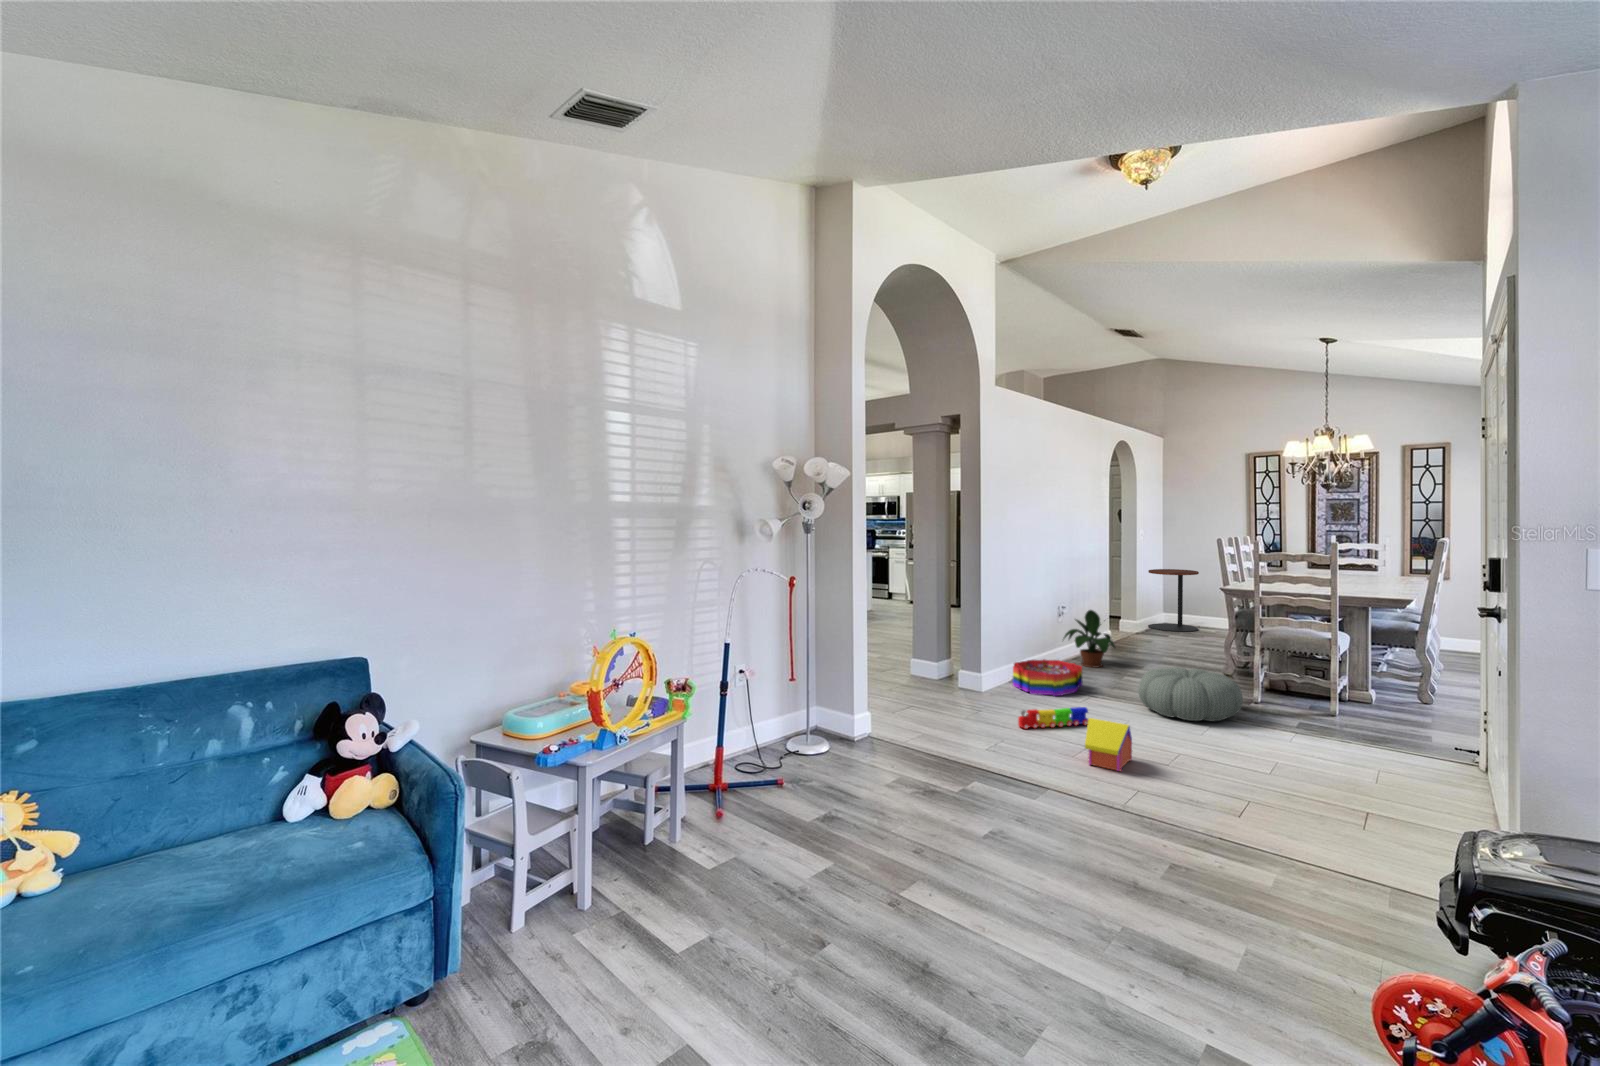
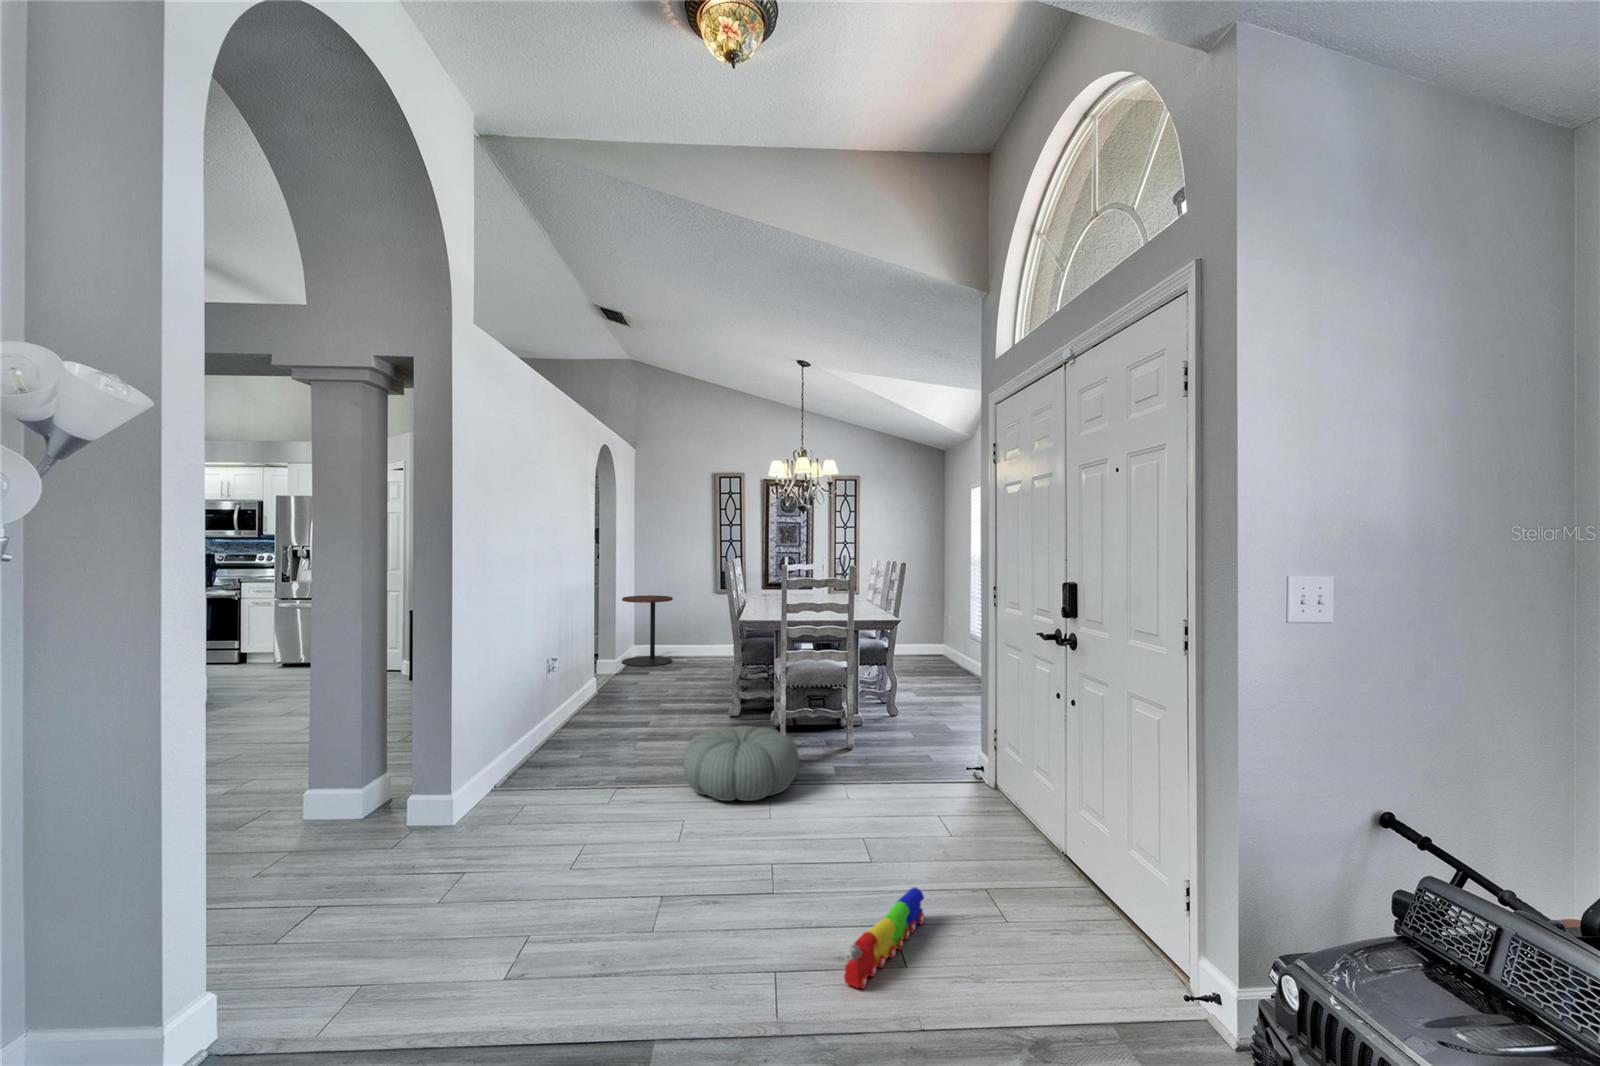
potted plant: present [1064,610,1115,668] -> none [552,659,621,736]
storage bin: present [1013,659,1083,696] -> none [498,741,601,808]
toy train: present [1018,707,1088,729] -> present [844,887,924,988]
toy house: present [1085,718,1132,771] -> none [682,859,745,948]

